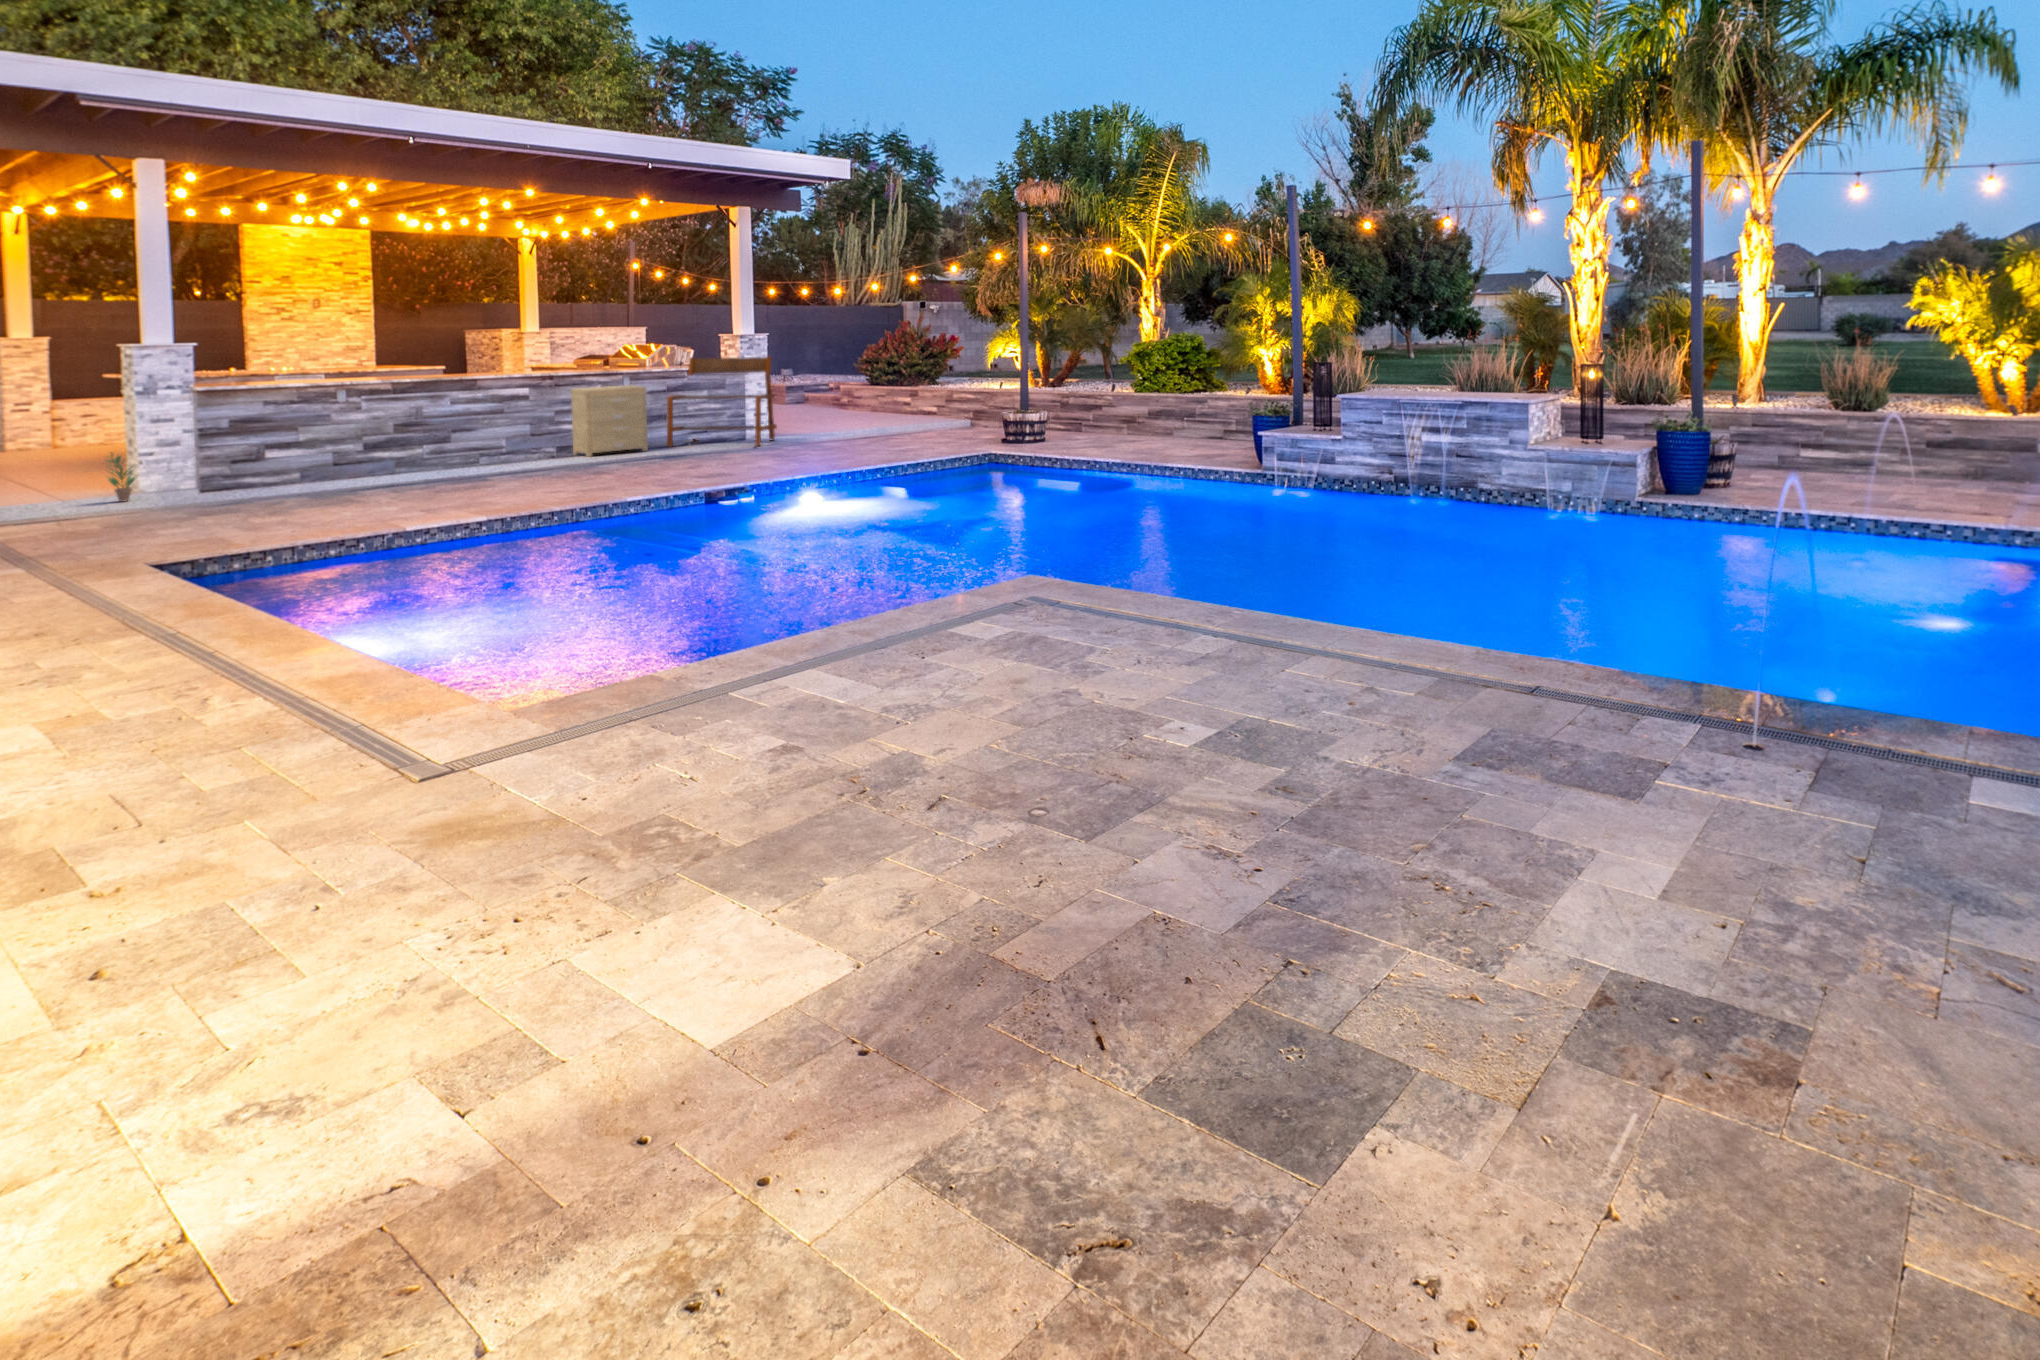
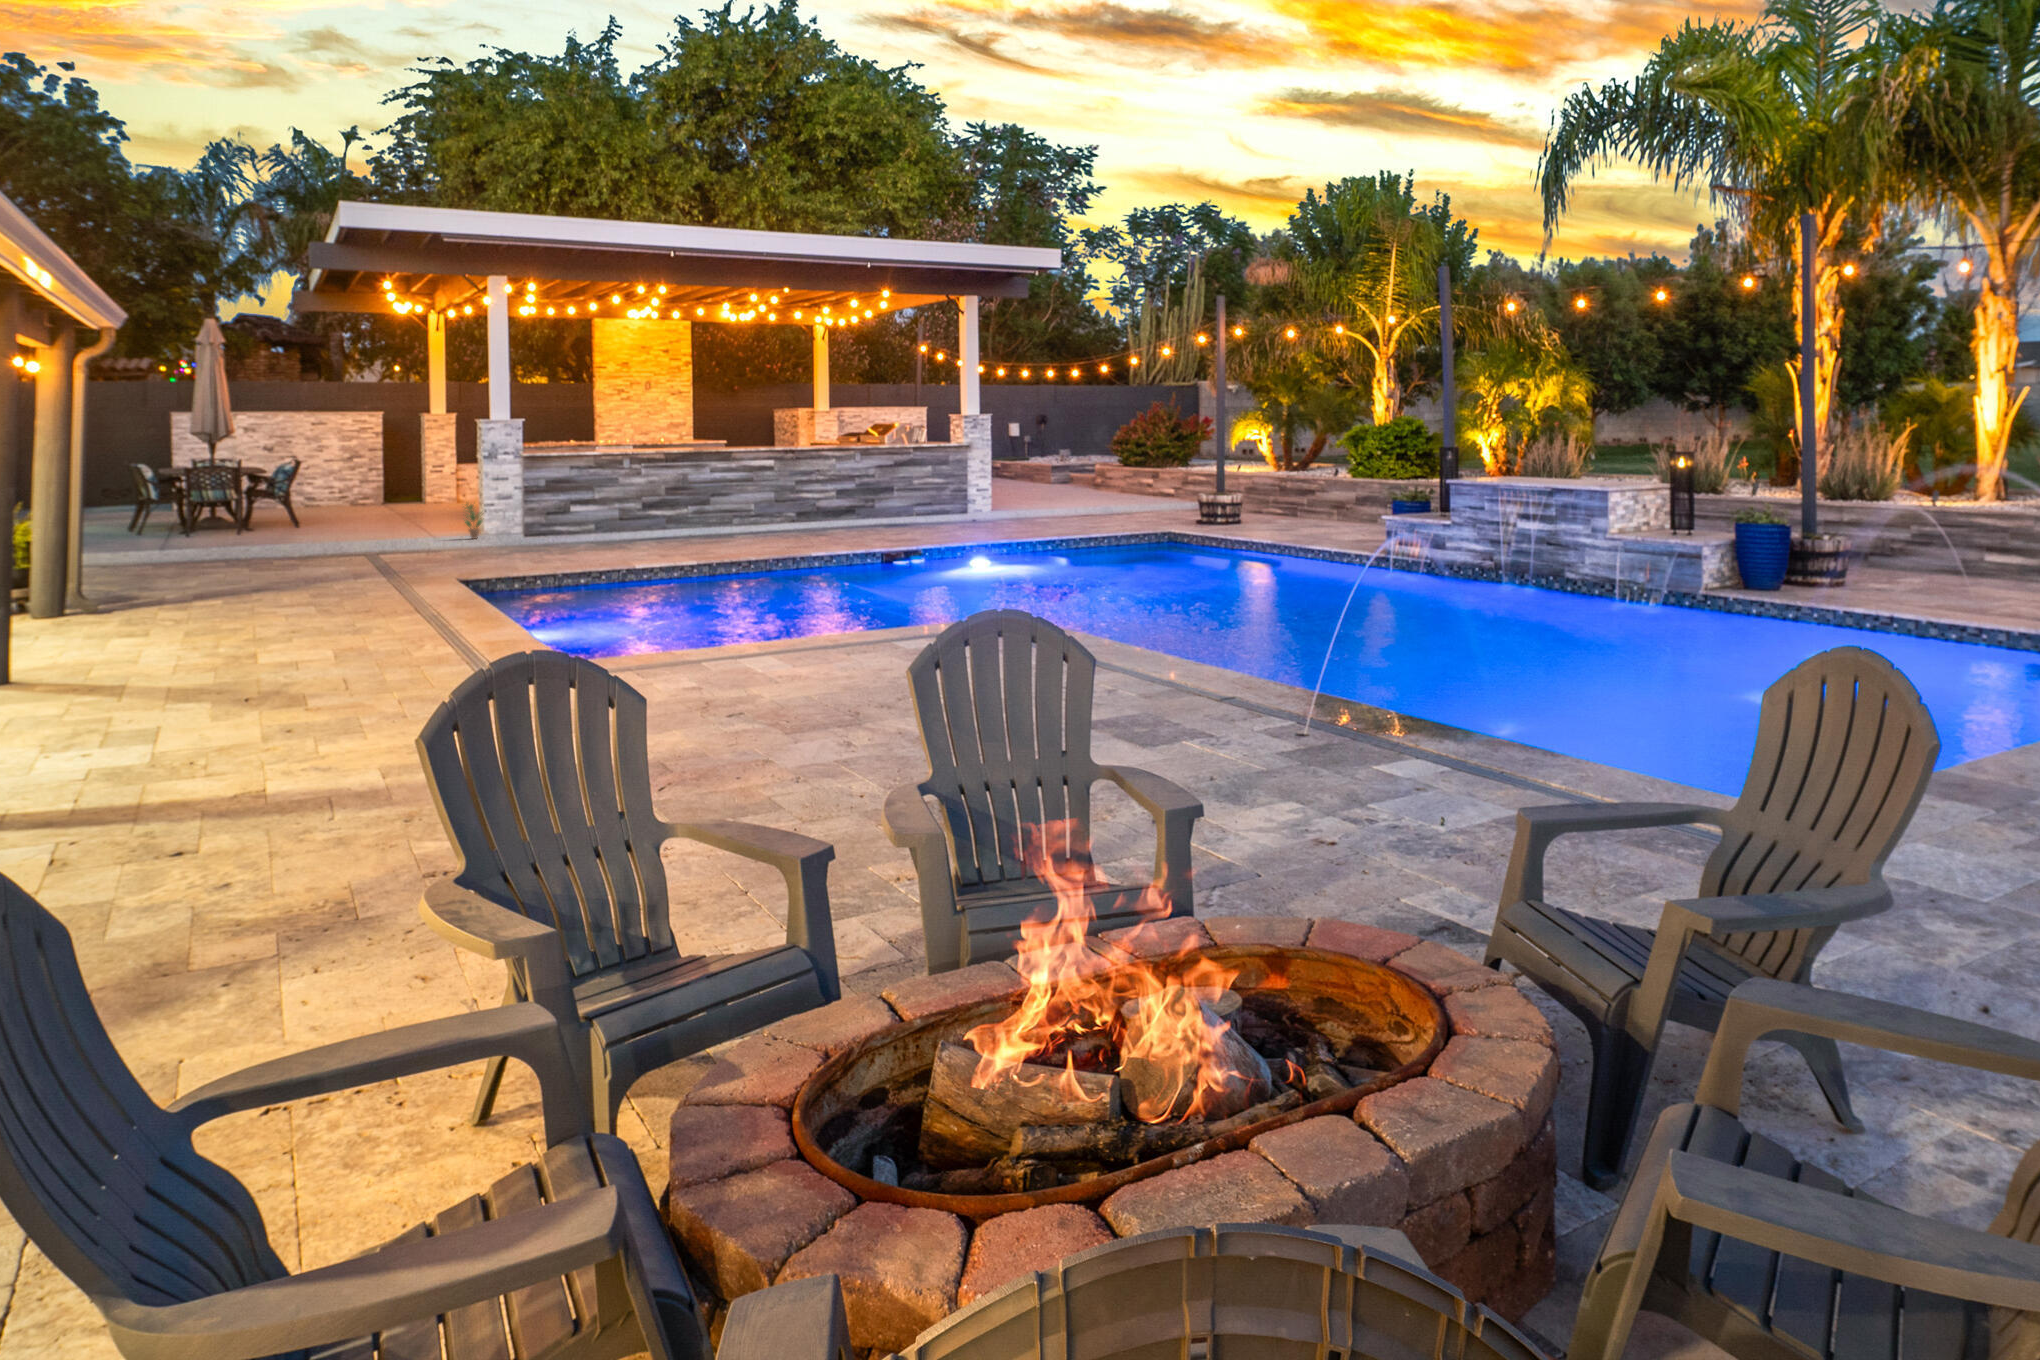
bench: present [667,356,777,447] -> none [889,435,986,518]
side table: present [571,385,648,457] -> none [807,460,869,521]

